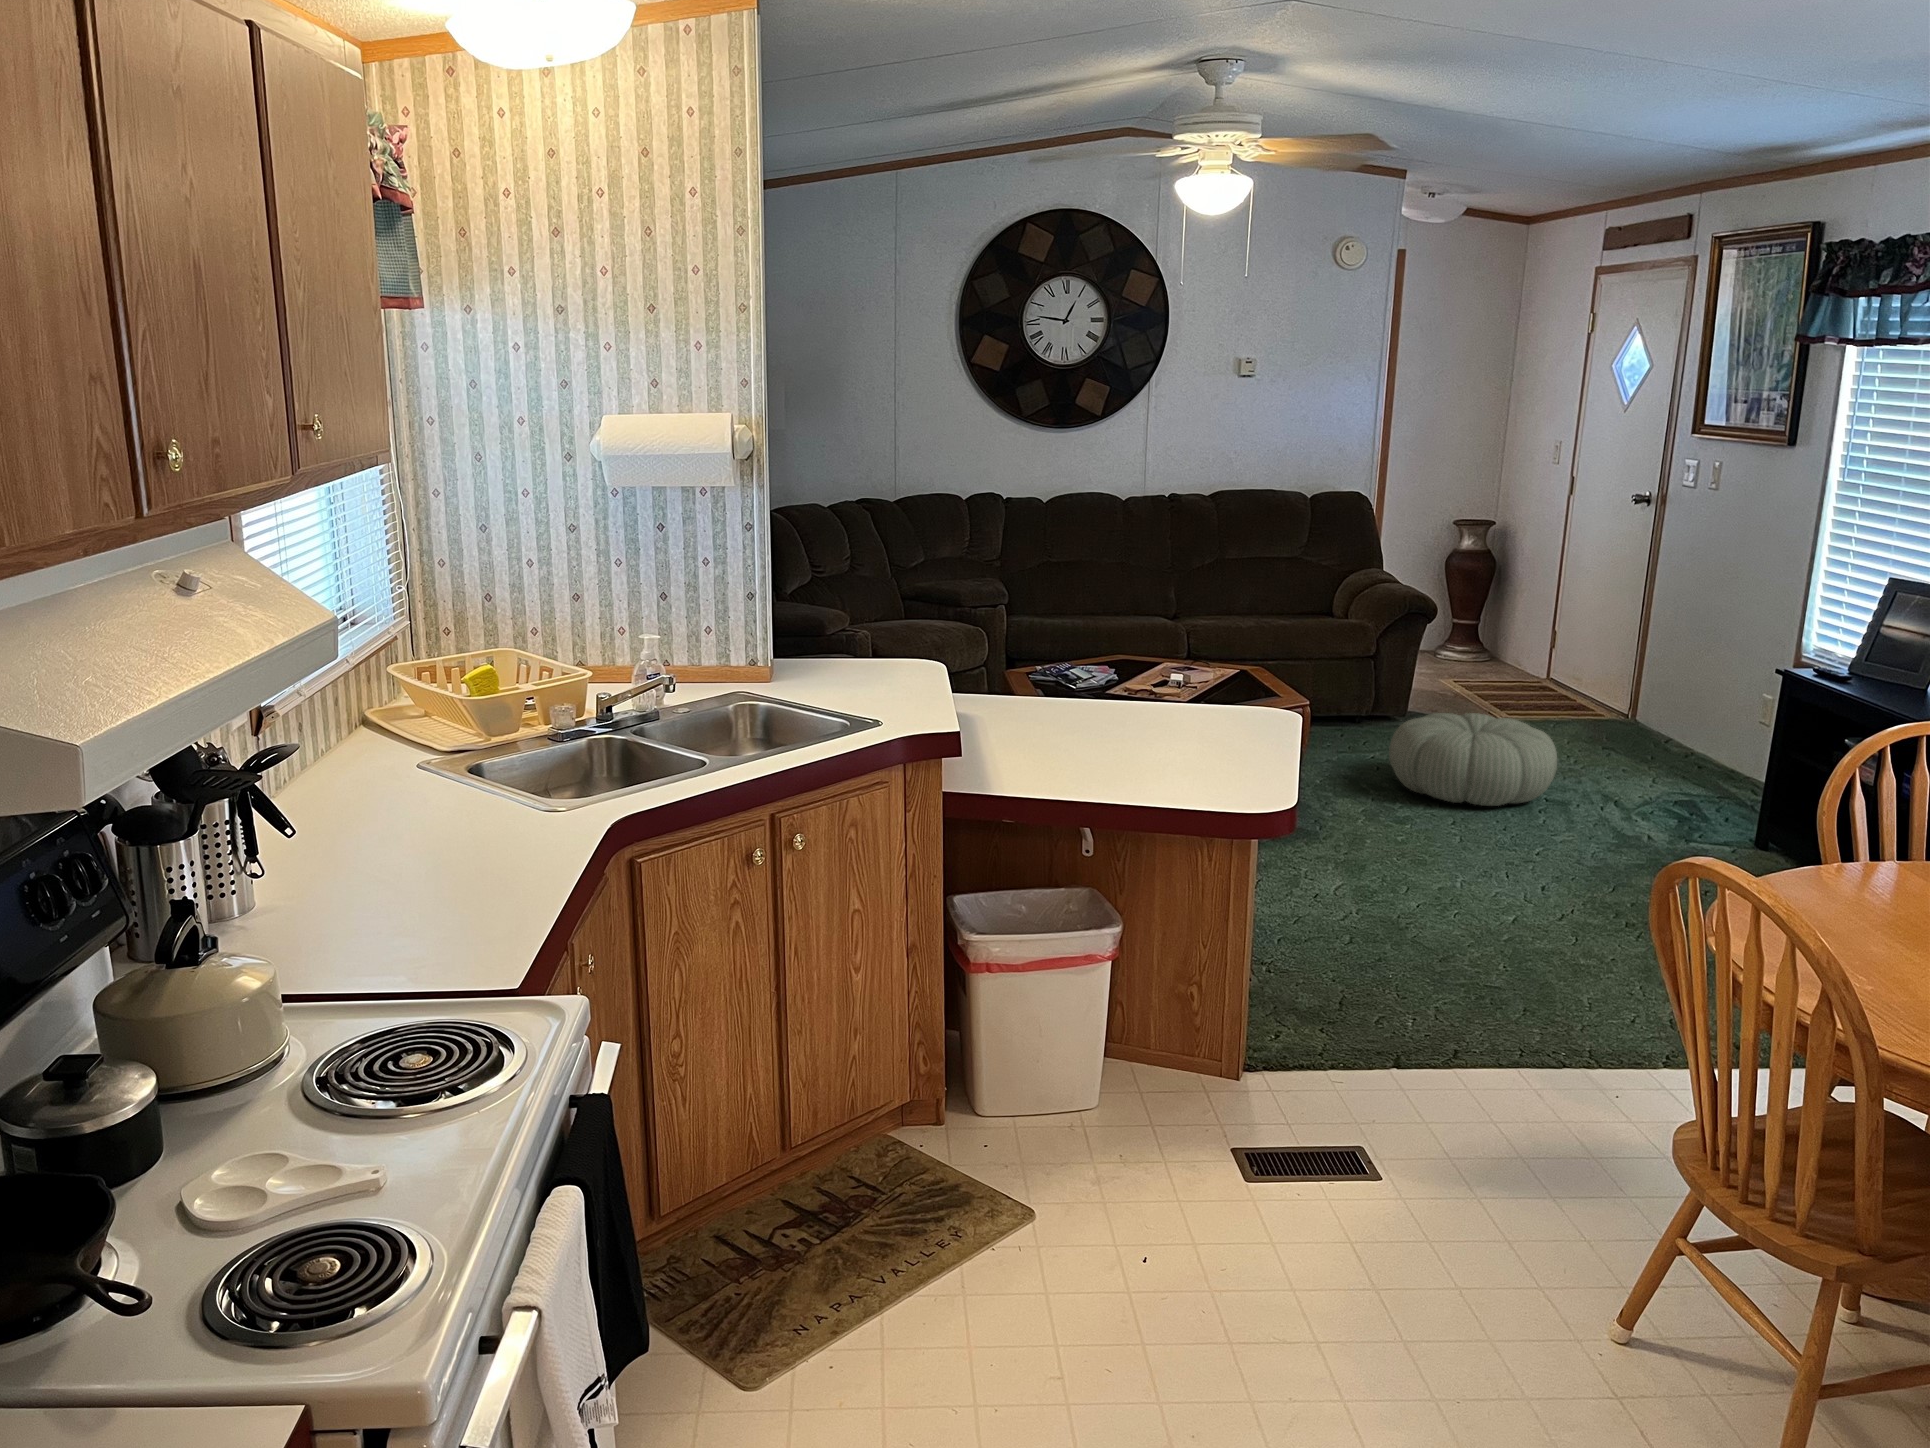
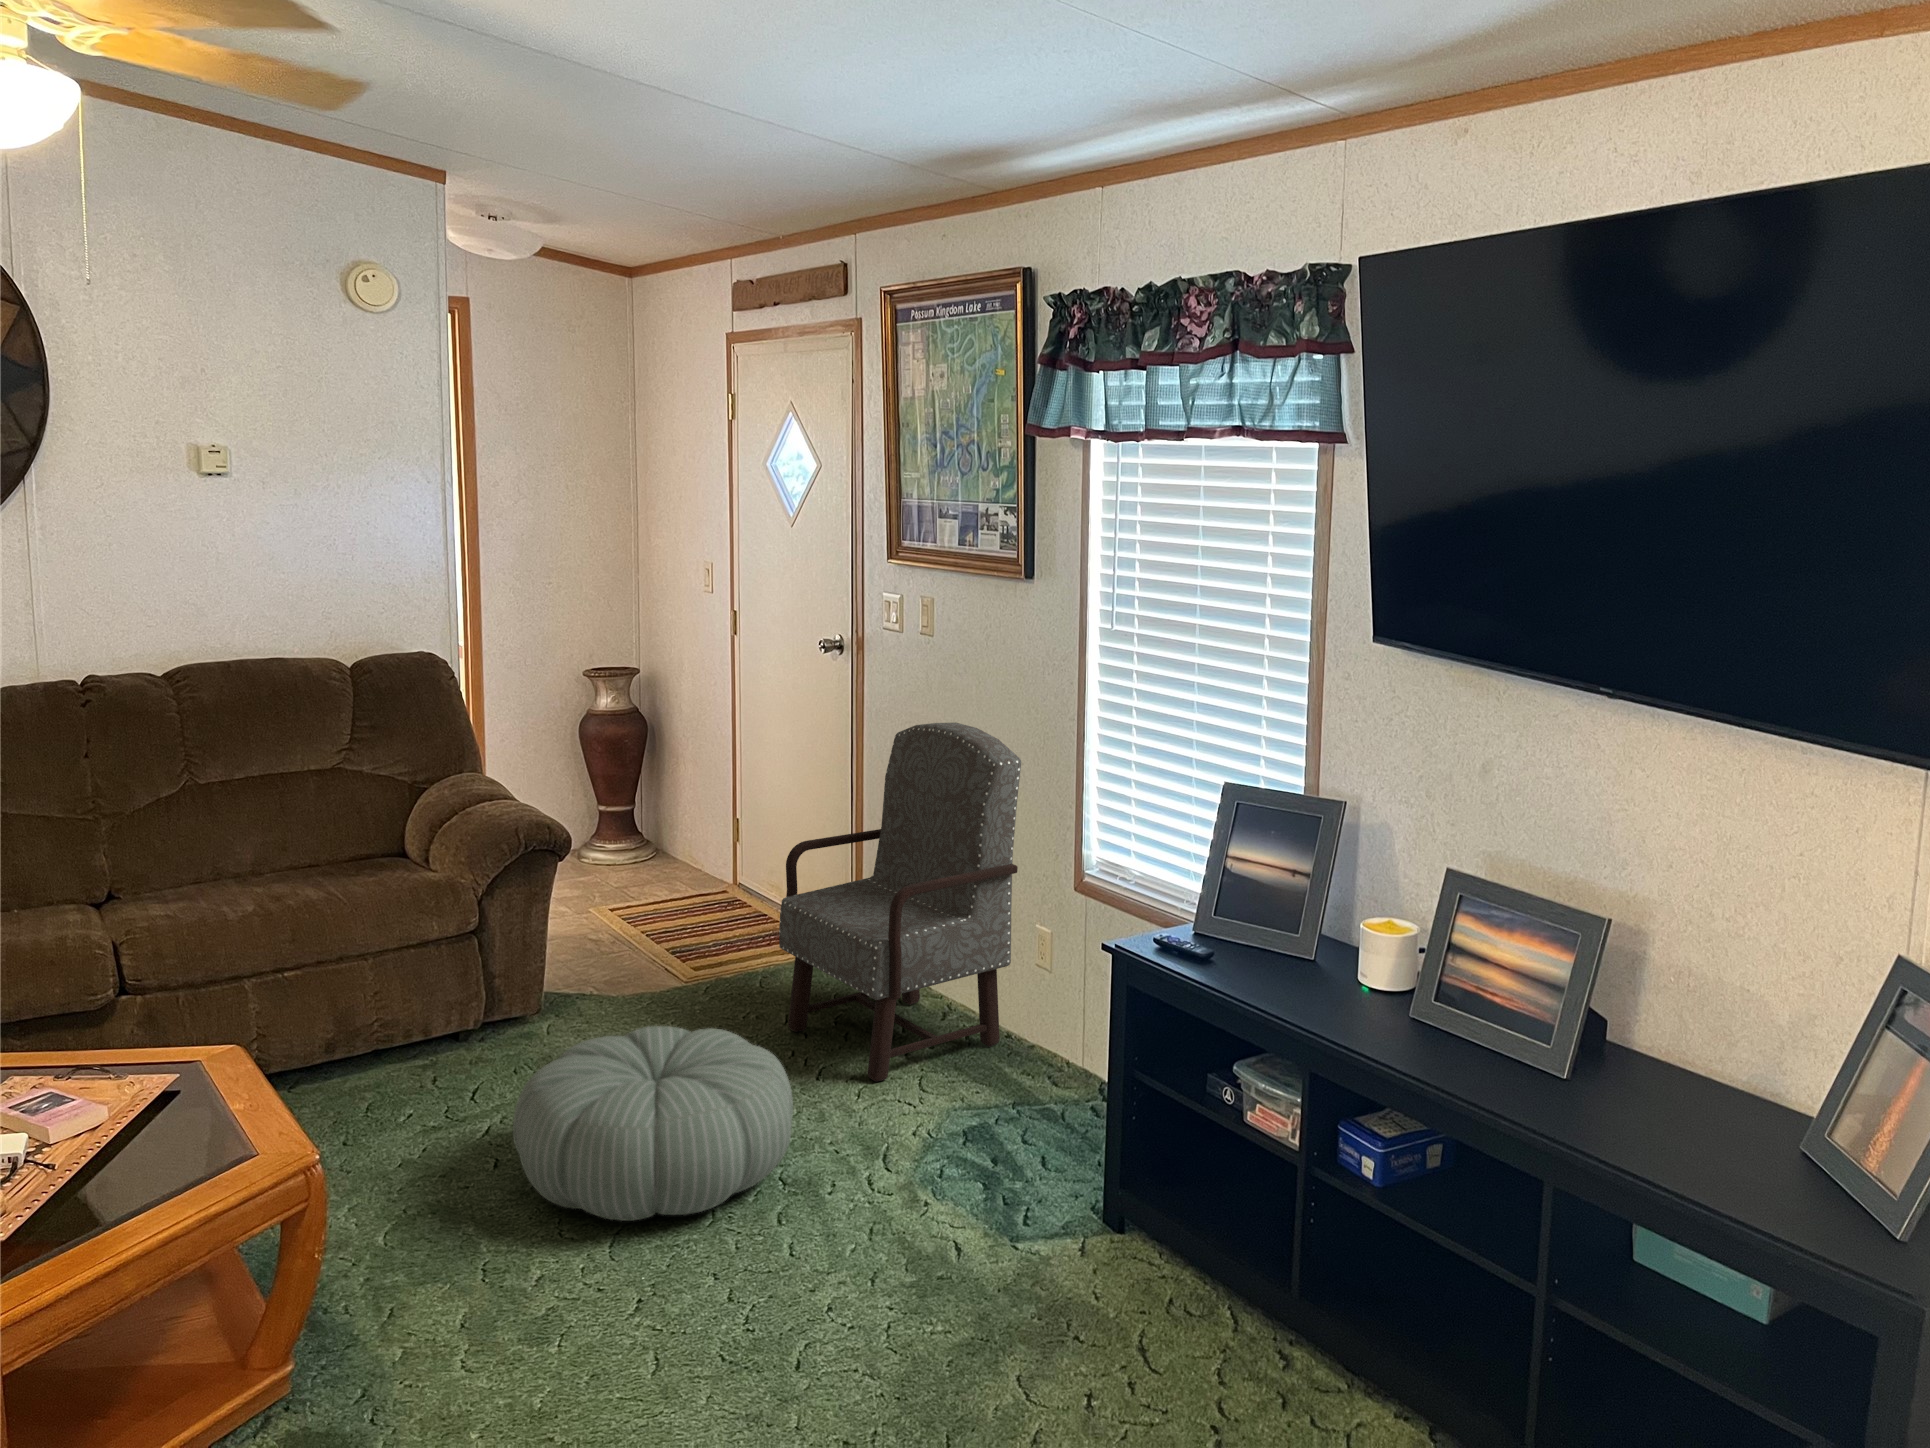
armchair: none [1567,553,1764,779] -> present [779,722,1021,1081]

